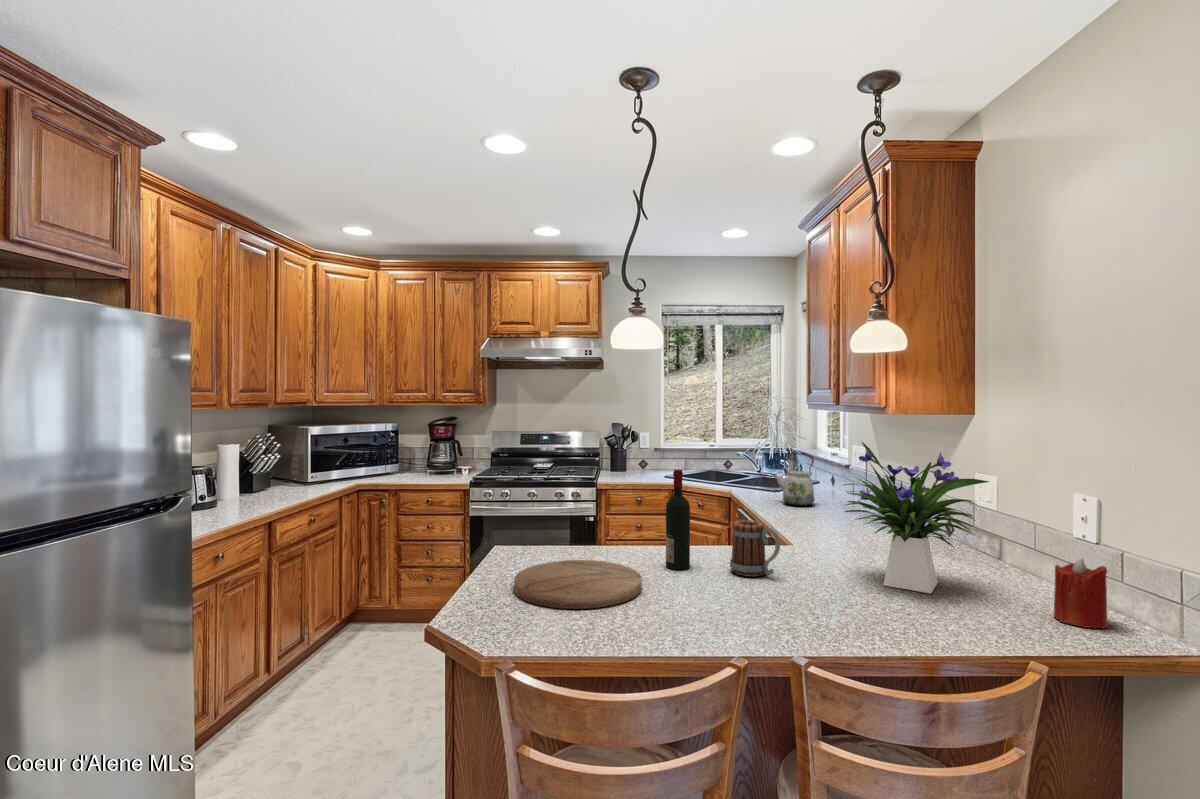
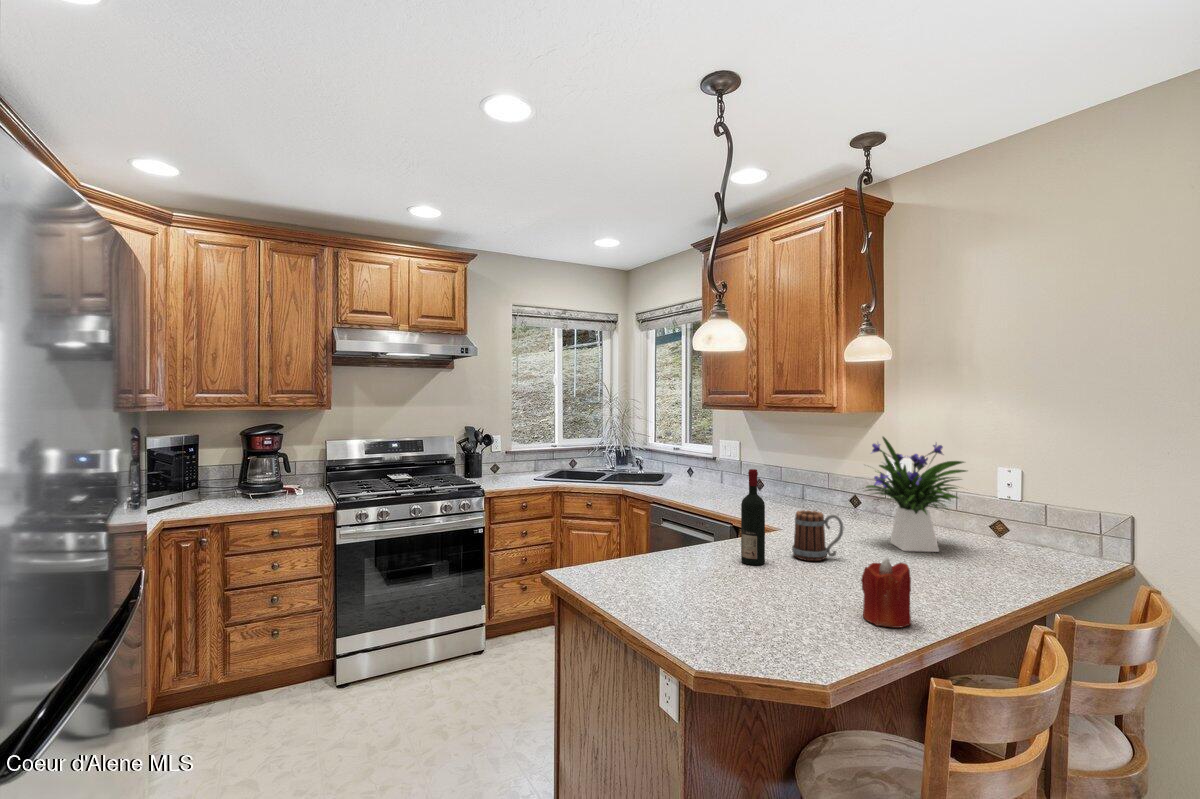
kettle: present [773,453,815,506] -> none [676,448,713,495]
candle: present [1054,559,1107,628] -> present [861,558,911,628]
cutting board: present [514,560,642,609] -> none [664,568,799,623]

